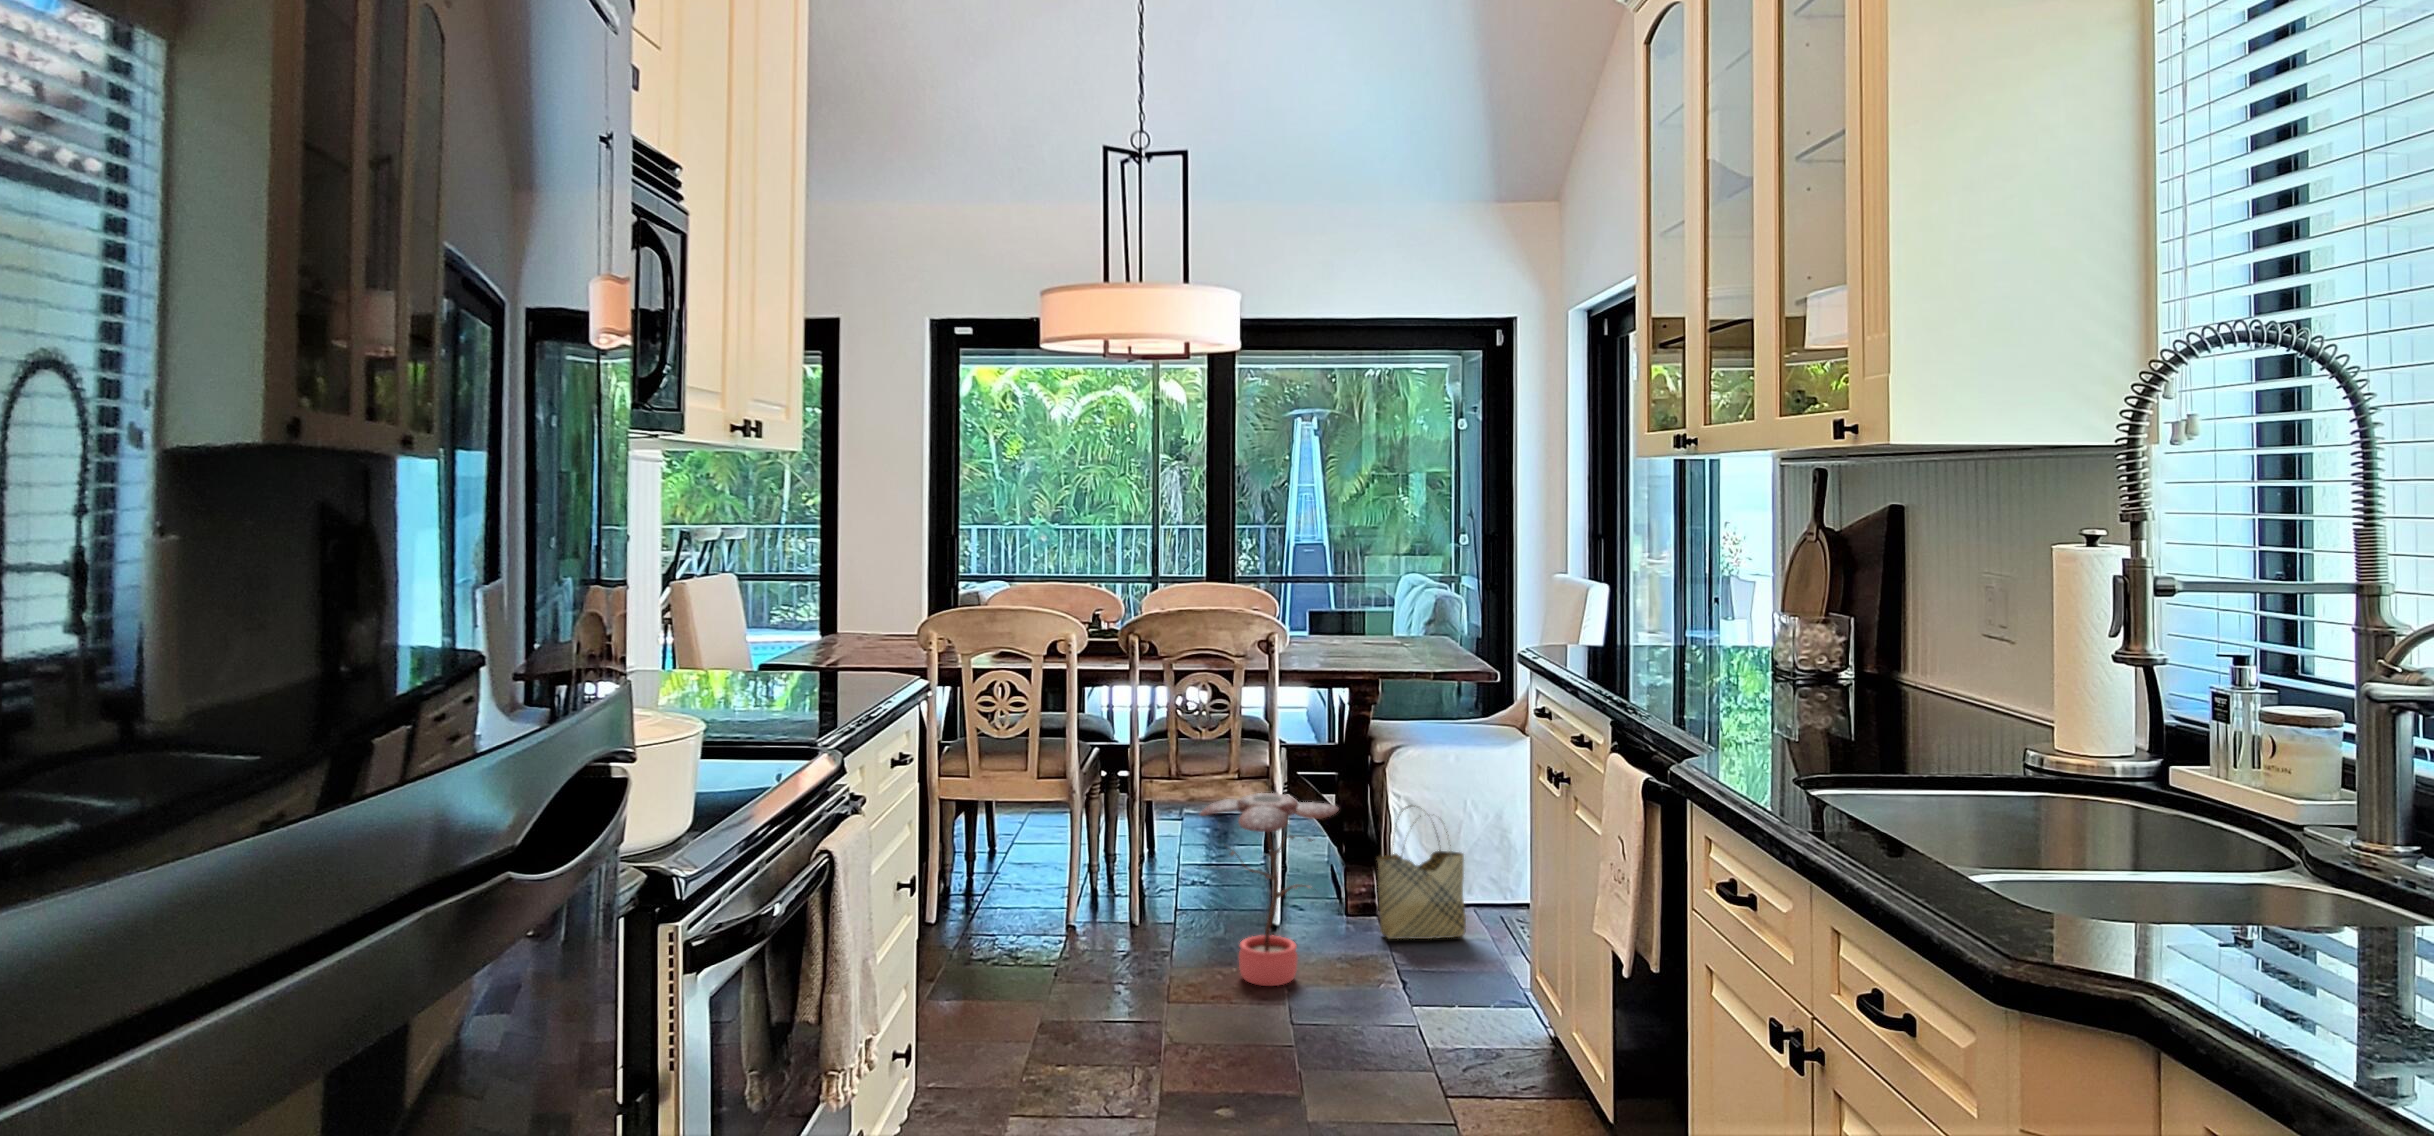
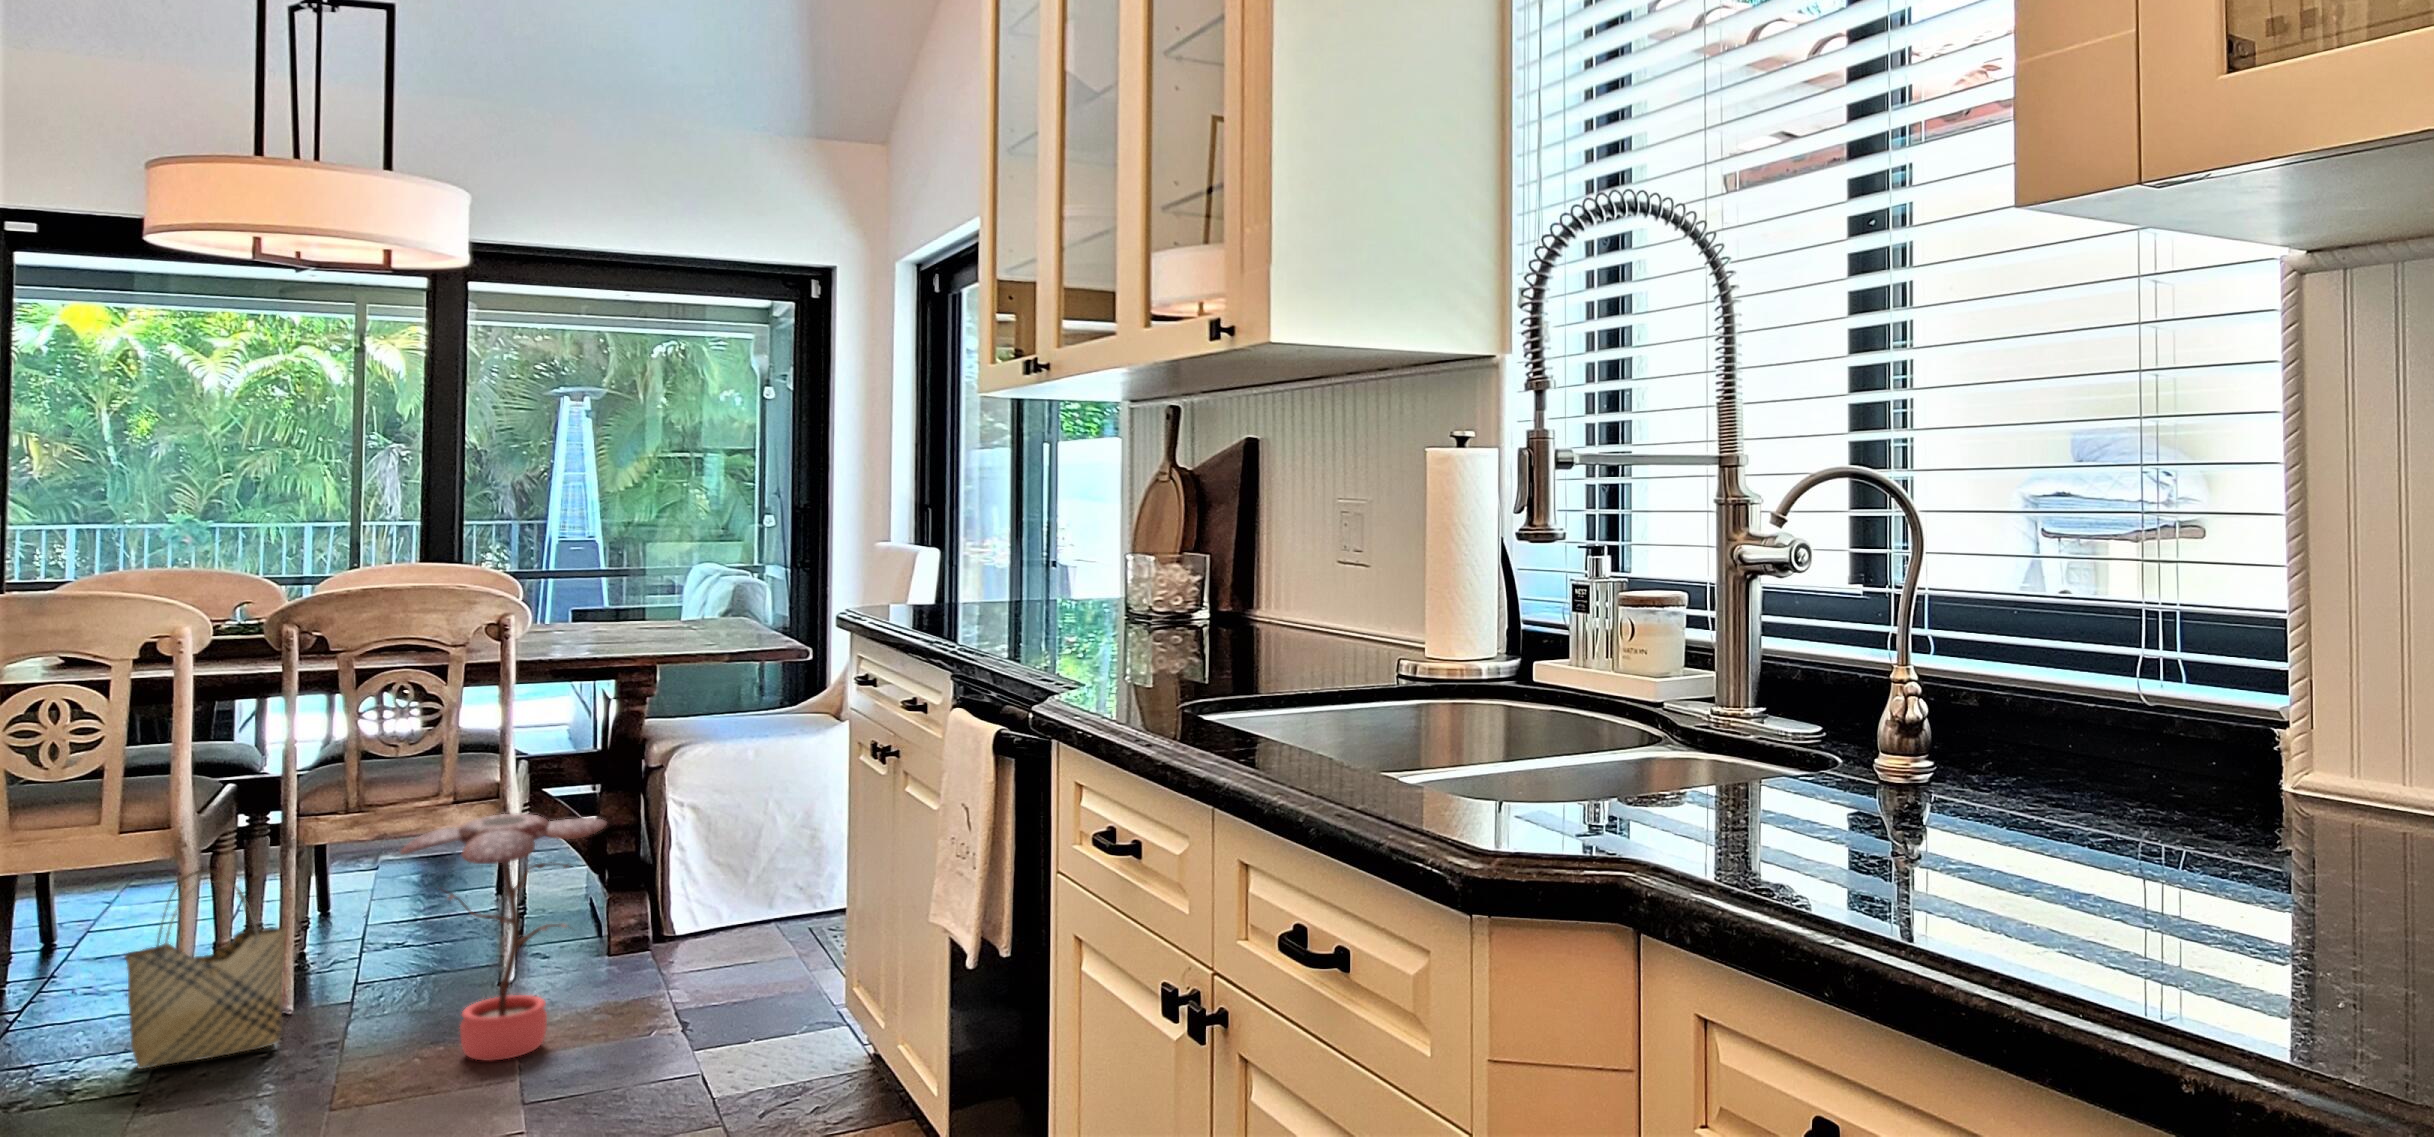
woven basket: present [1377,806,1466,939] -> present [125,870,286,1069]

